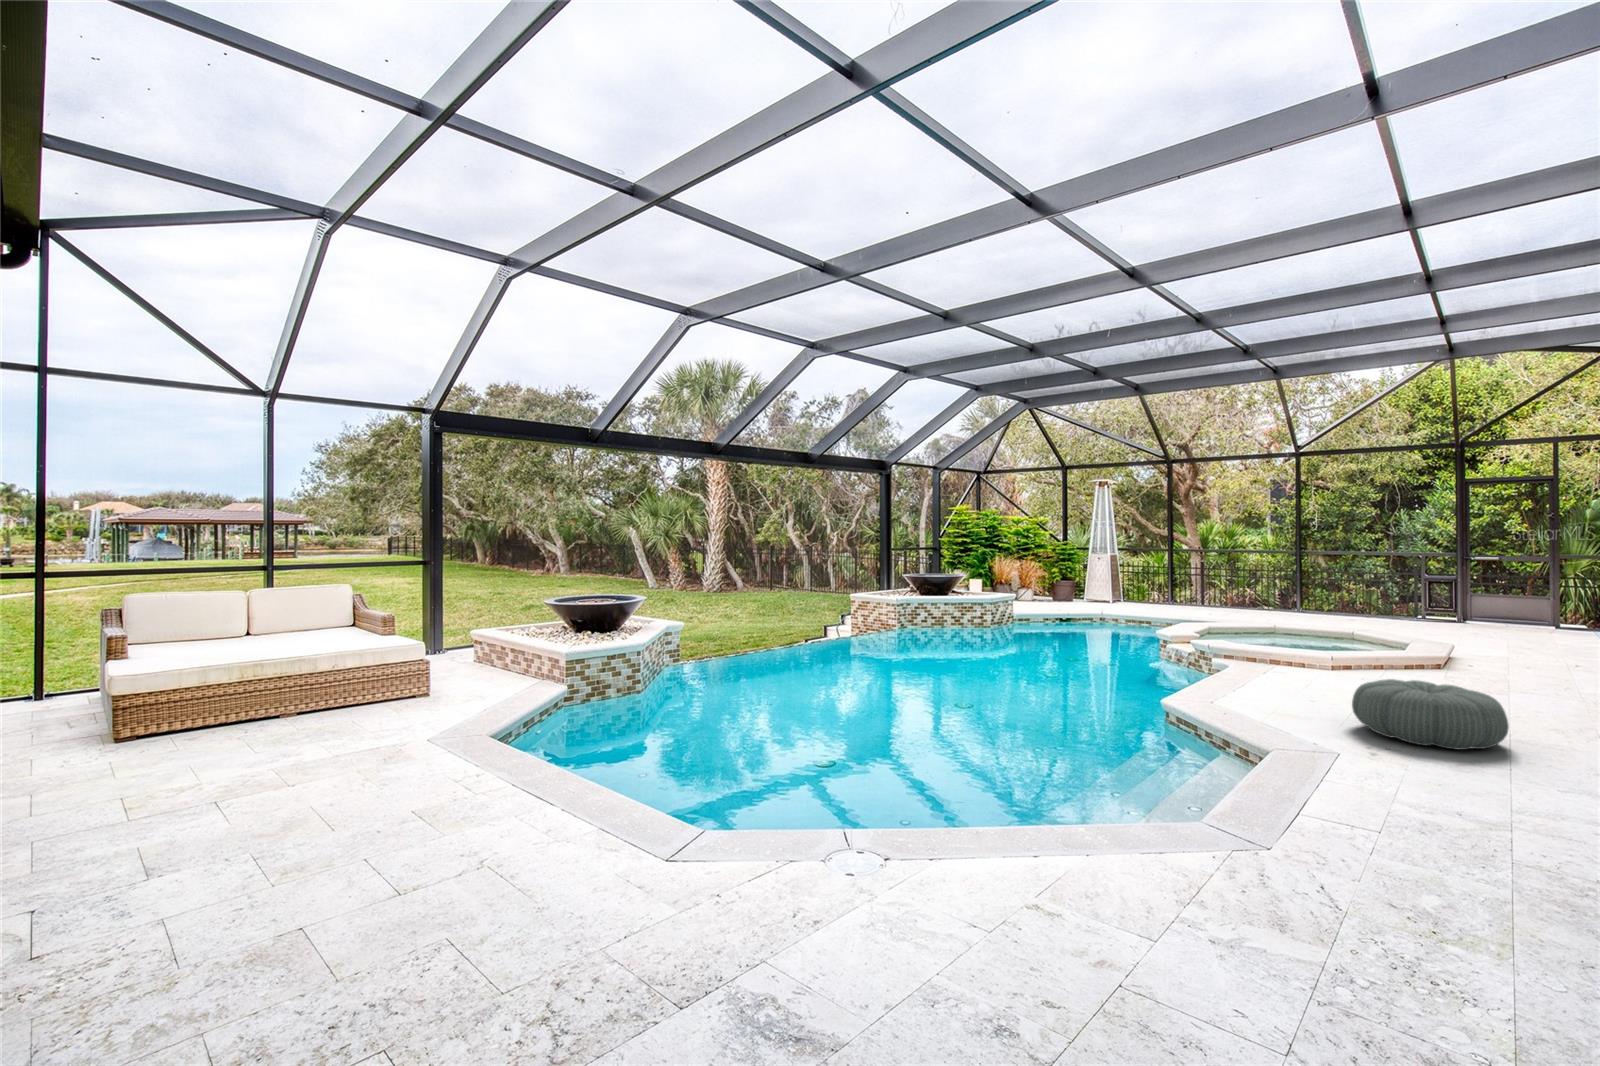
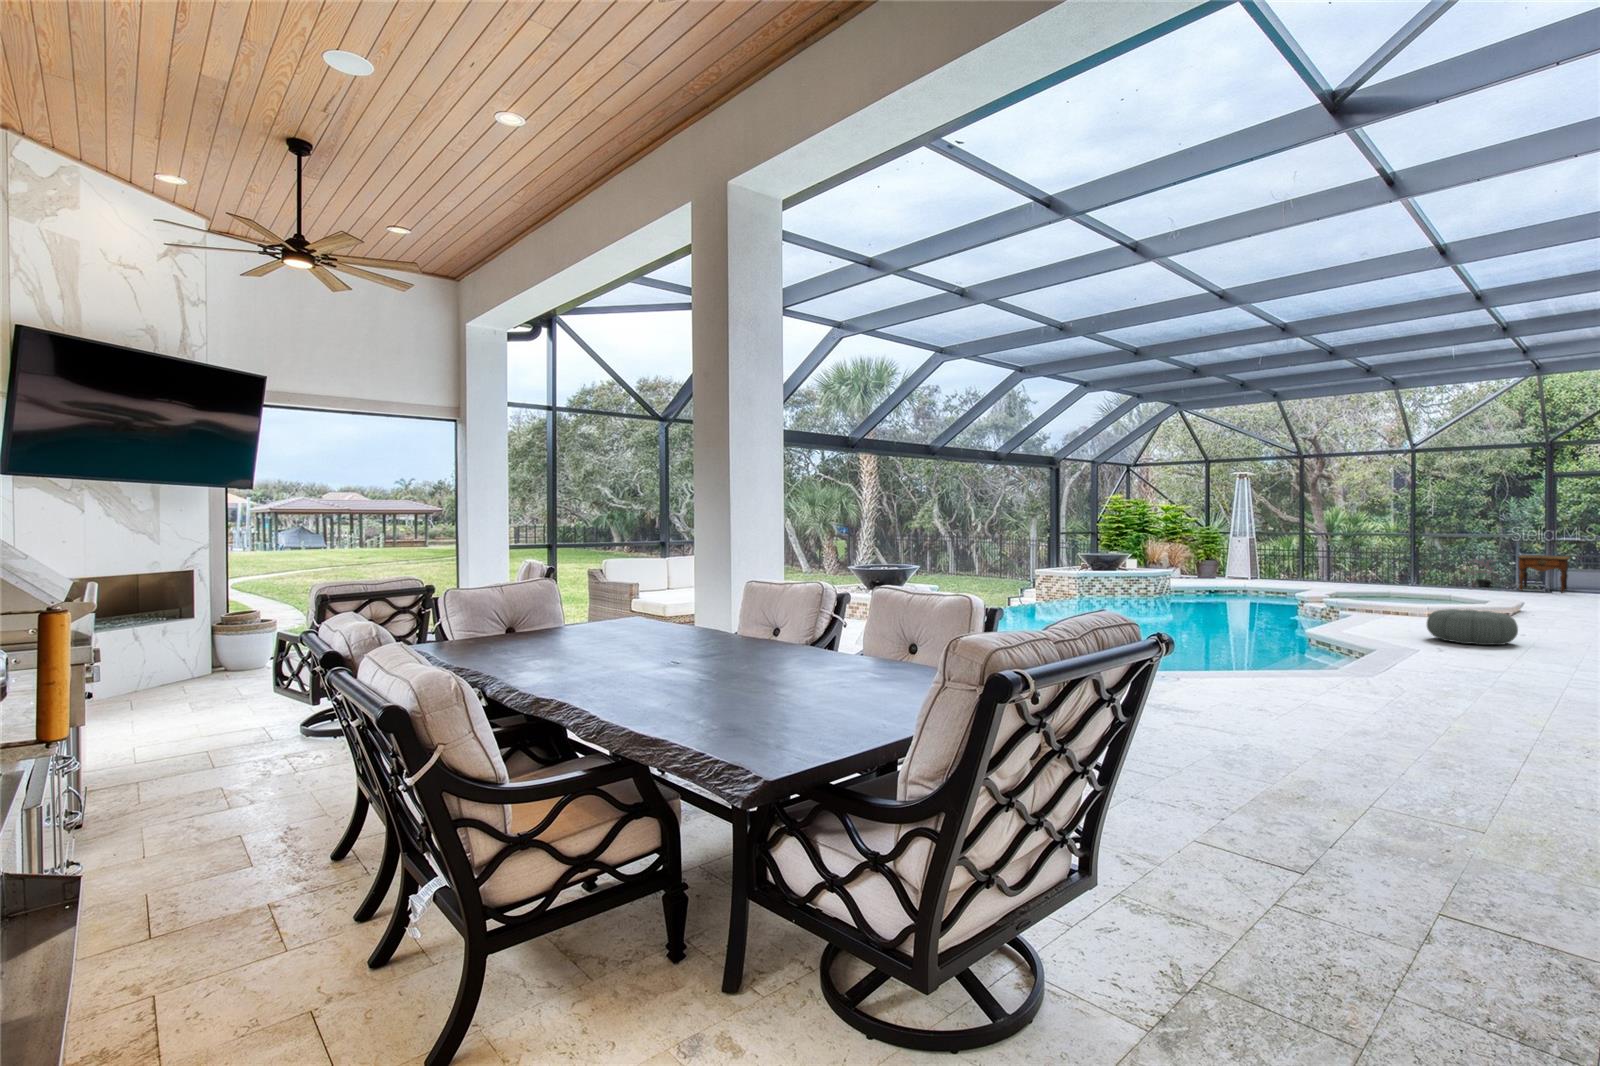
side table: none [1417,576,1479,624] -> present [1518,555,1570,593]
potted plant: none [1347,578,1392,614] -> present [1461,559,1496,587]

